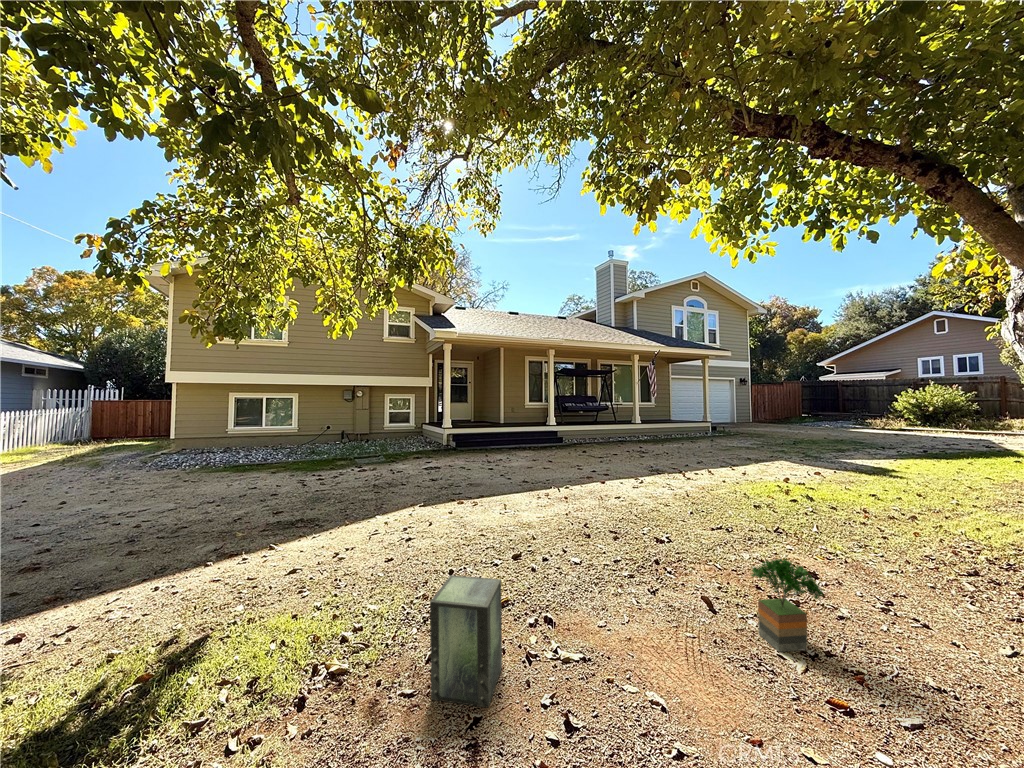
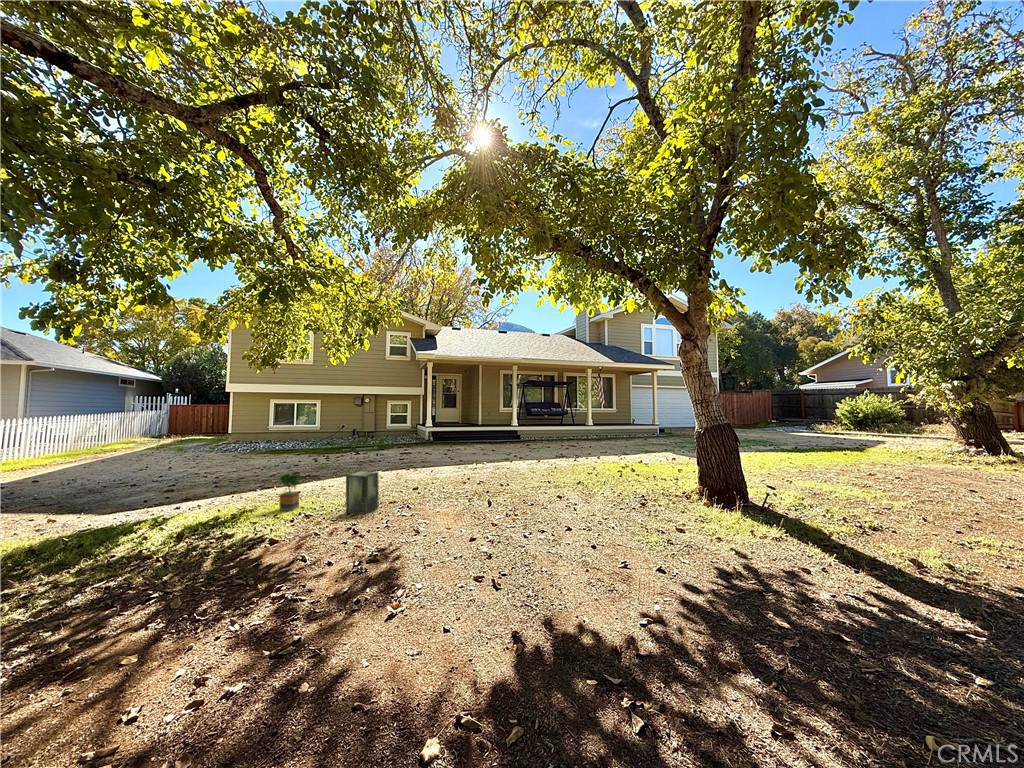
potted tree: present [751,559,823,652] -> present [279,473,303,511]

